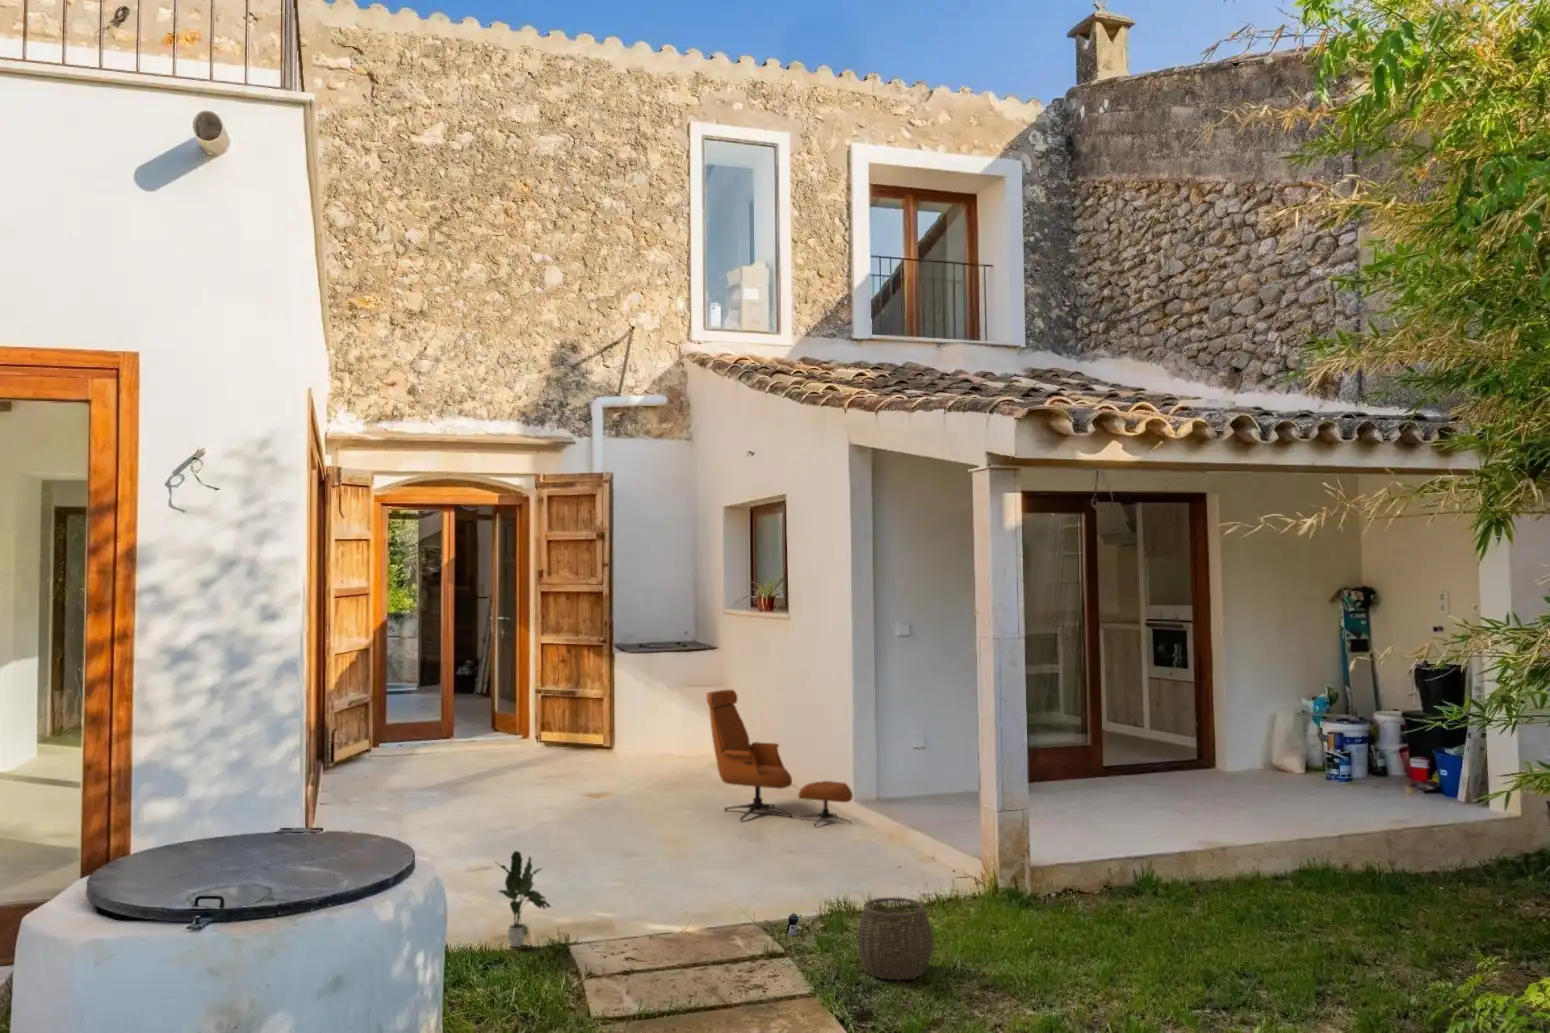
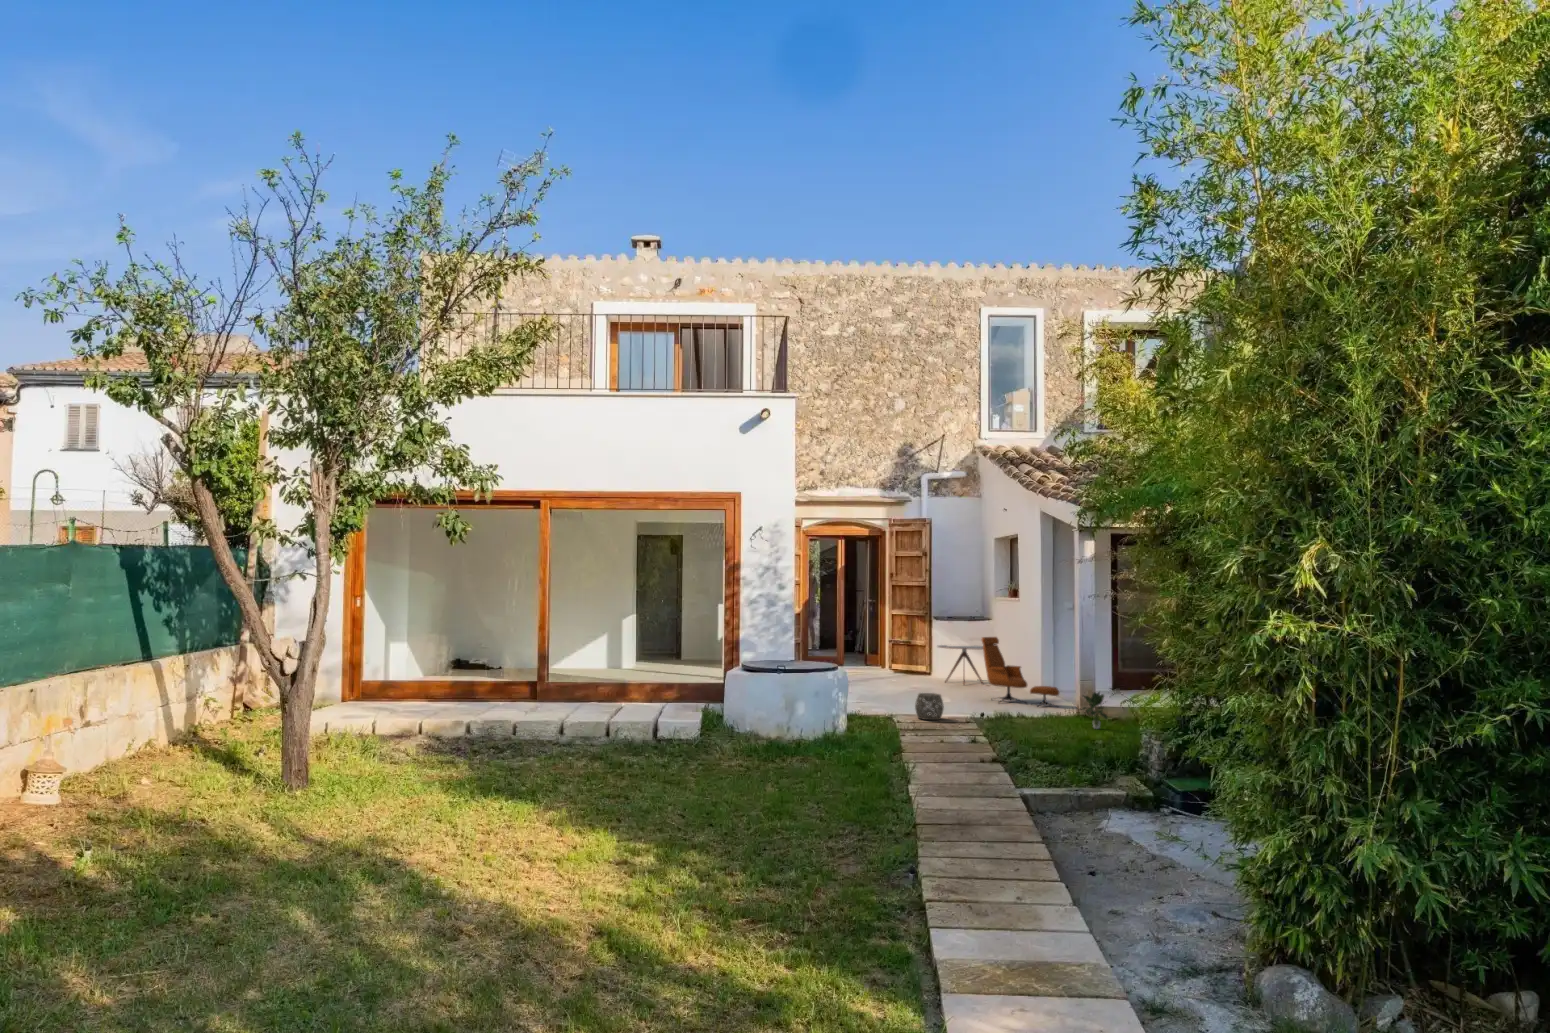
round table: none [620,694,716,769] -> present [938,645,983,683]
potted plant: present [499,851,550,947] -> present [1082,692,1107,729]
woven basket: present [857,897,933,980] -> present [915,693,944,720]

